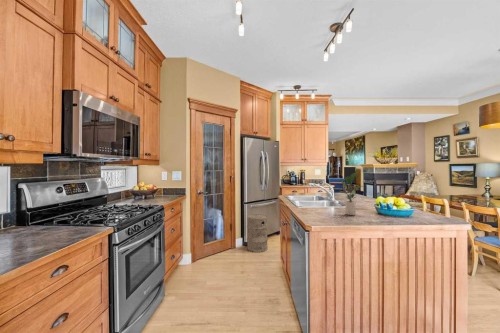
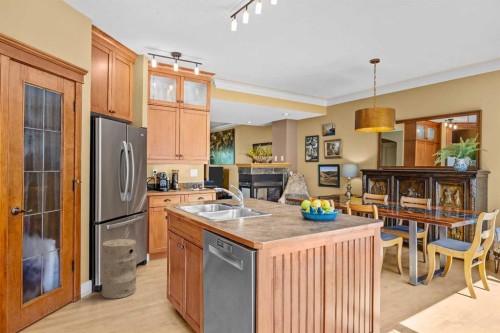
potted plant: present [340,172,362,215] -> none [273,173,302,231]

